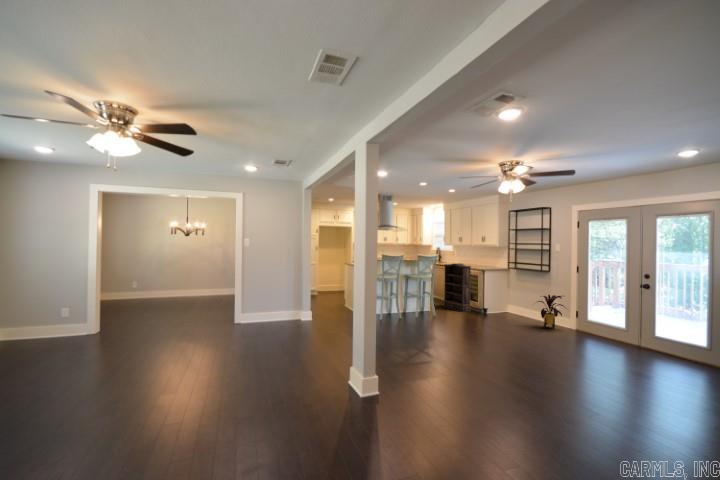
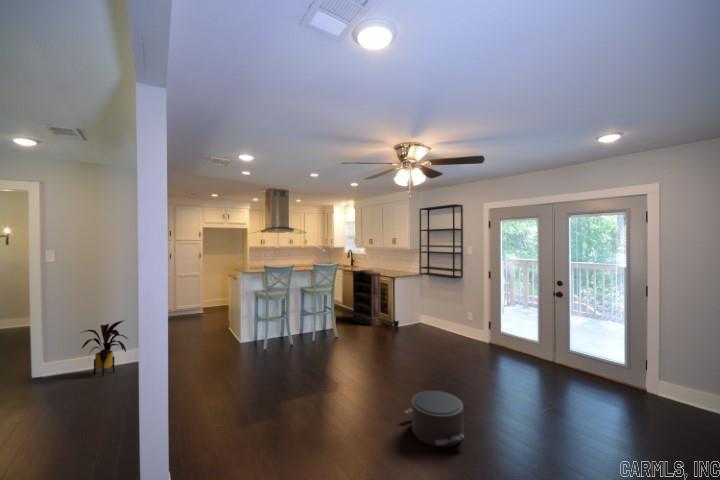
house plant: present [538,295,564,329] -> present [82,321,127,376]
pouf: none [506,347,557,381] -> present [405,391,464,447]

